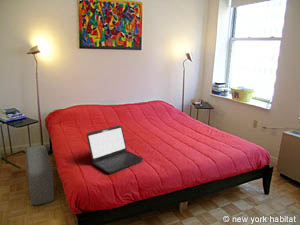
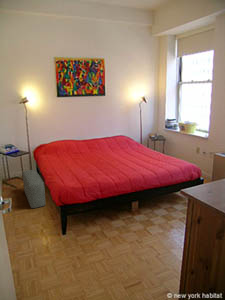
laptop: present [87,125,143,174] -> none [67,151,106,181]

